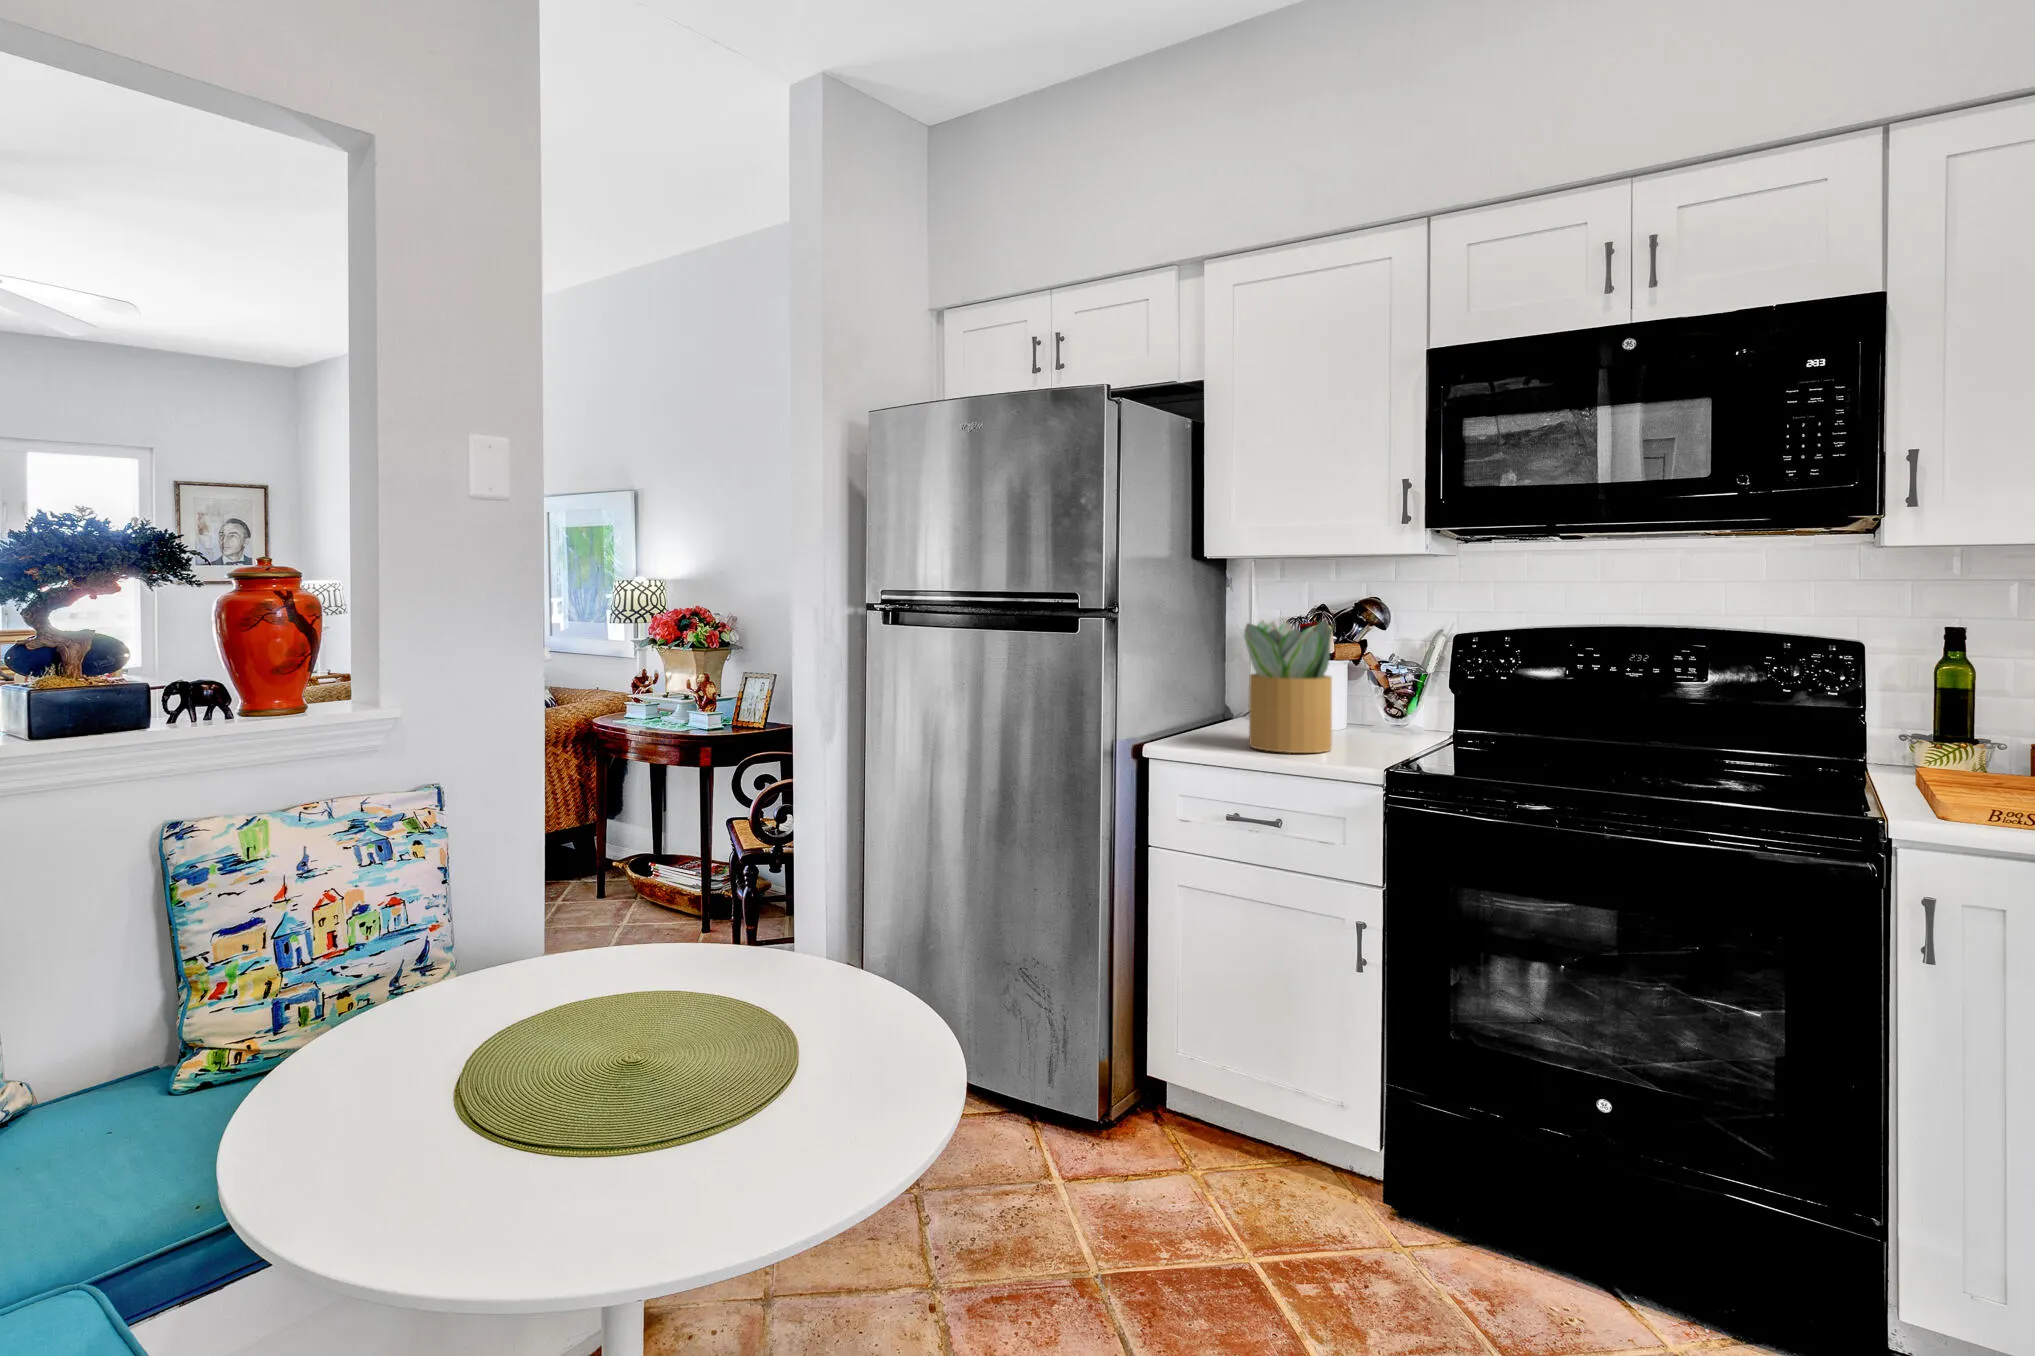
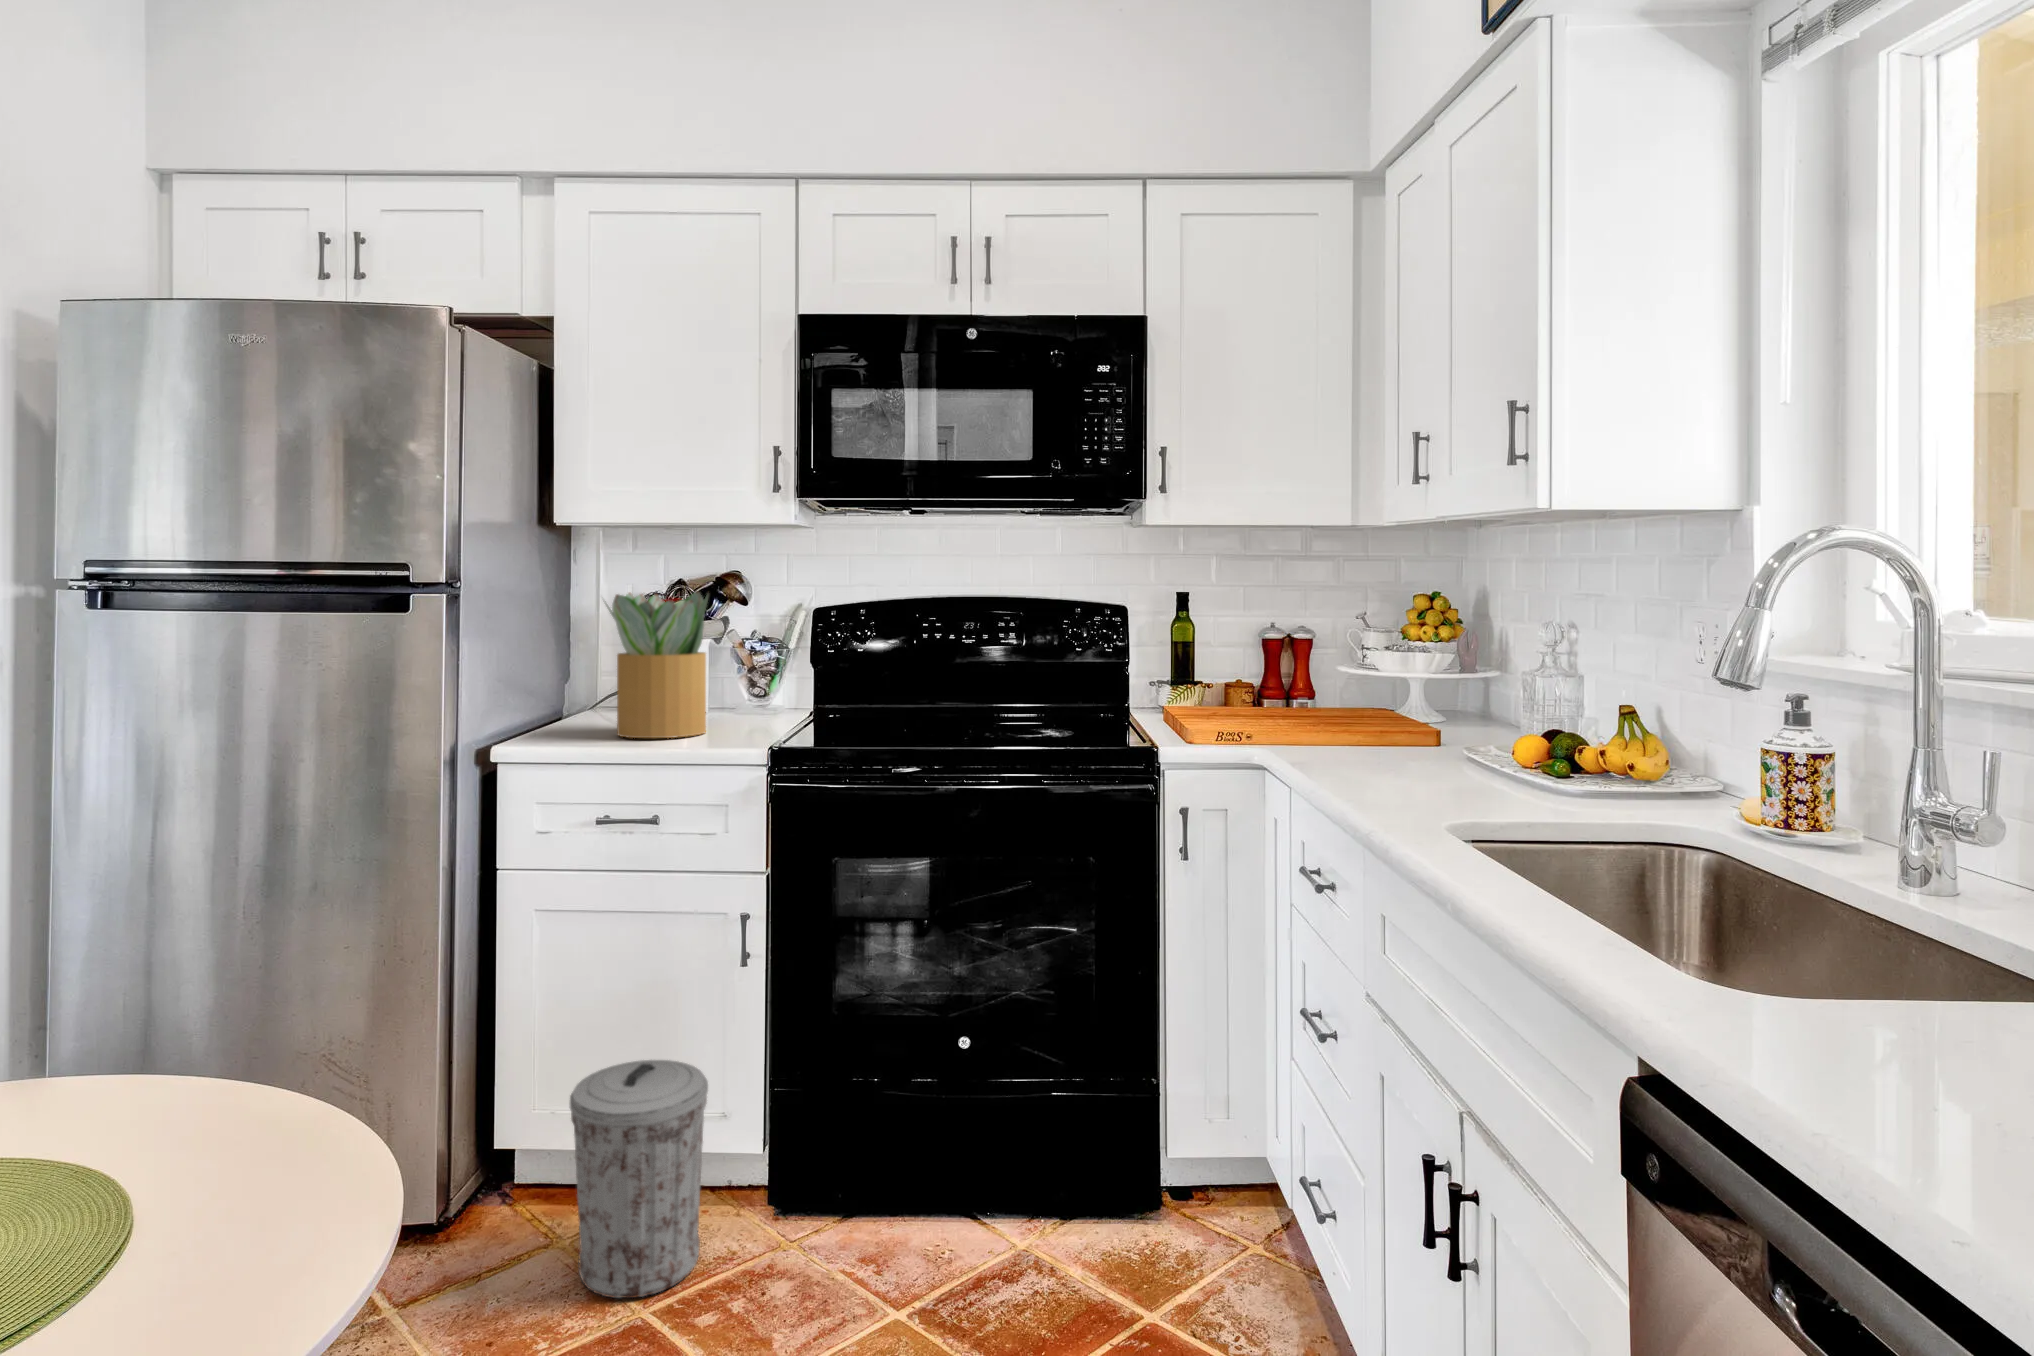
trash can: none [1196,1035,1319,1246] -> present [570,1060,708,1298]

